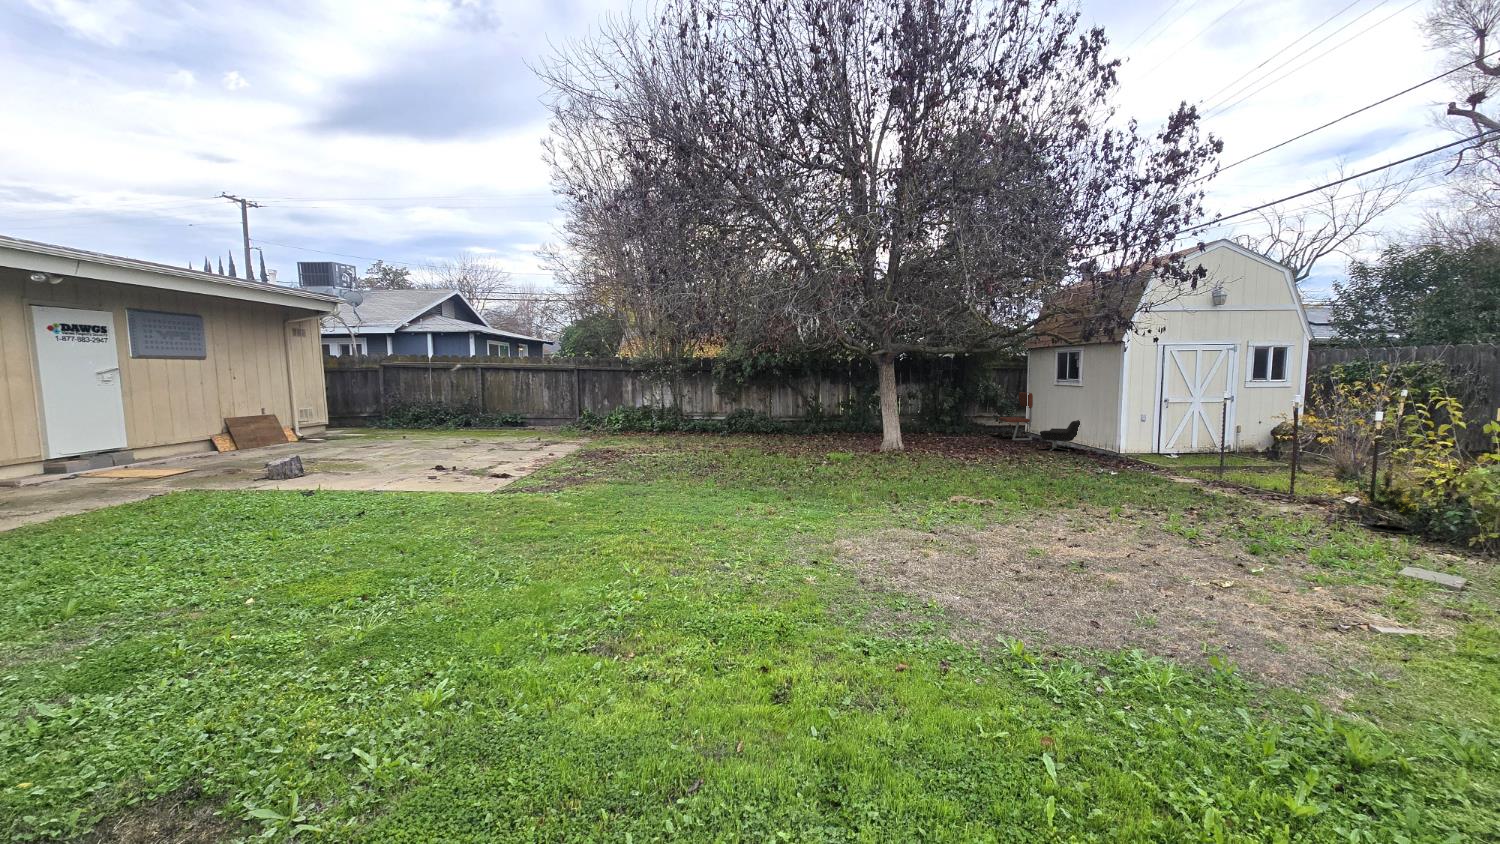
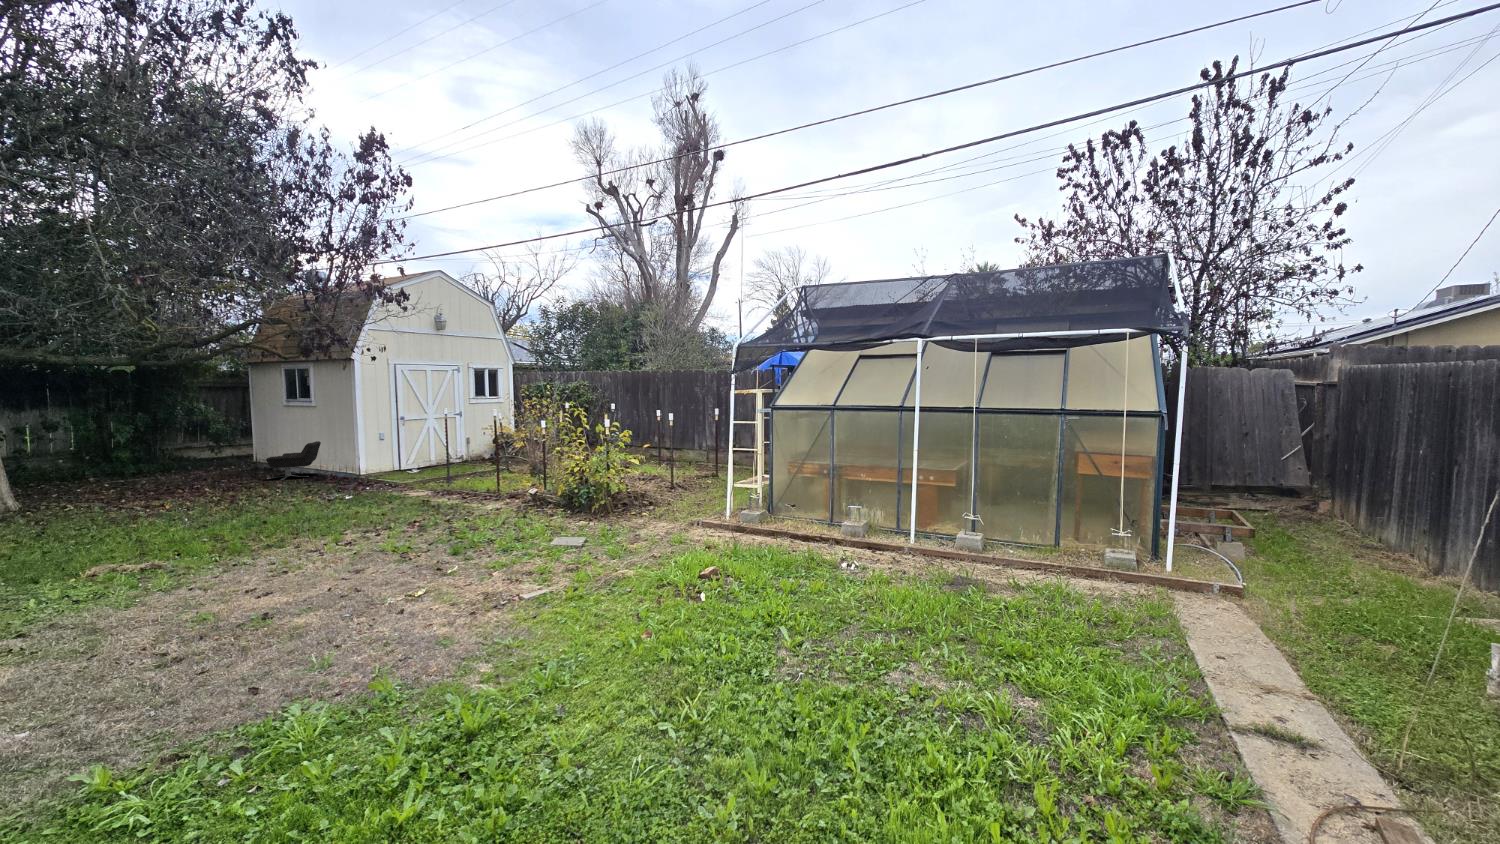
bench: present [999,392,1033,441] -> none [209,412,262,472]
potted tree: present [1363,471,1417,534] -> none [532,464,567,513]

